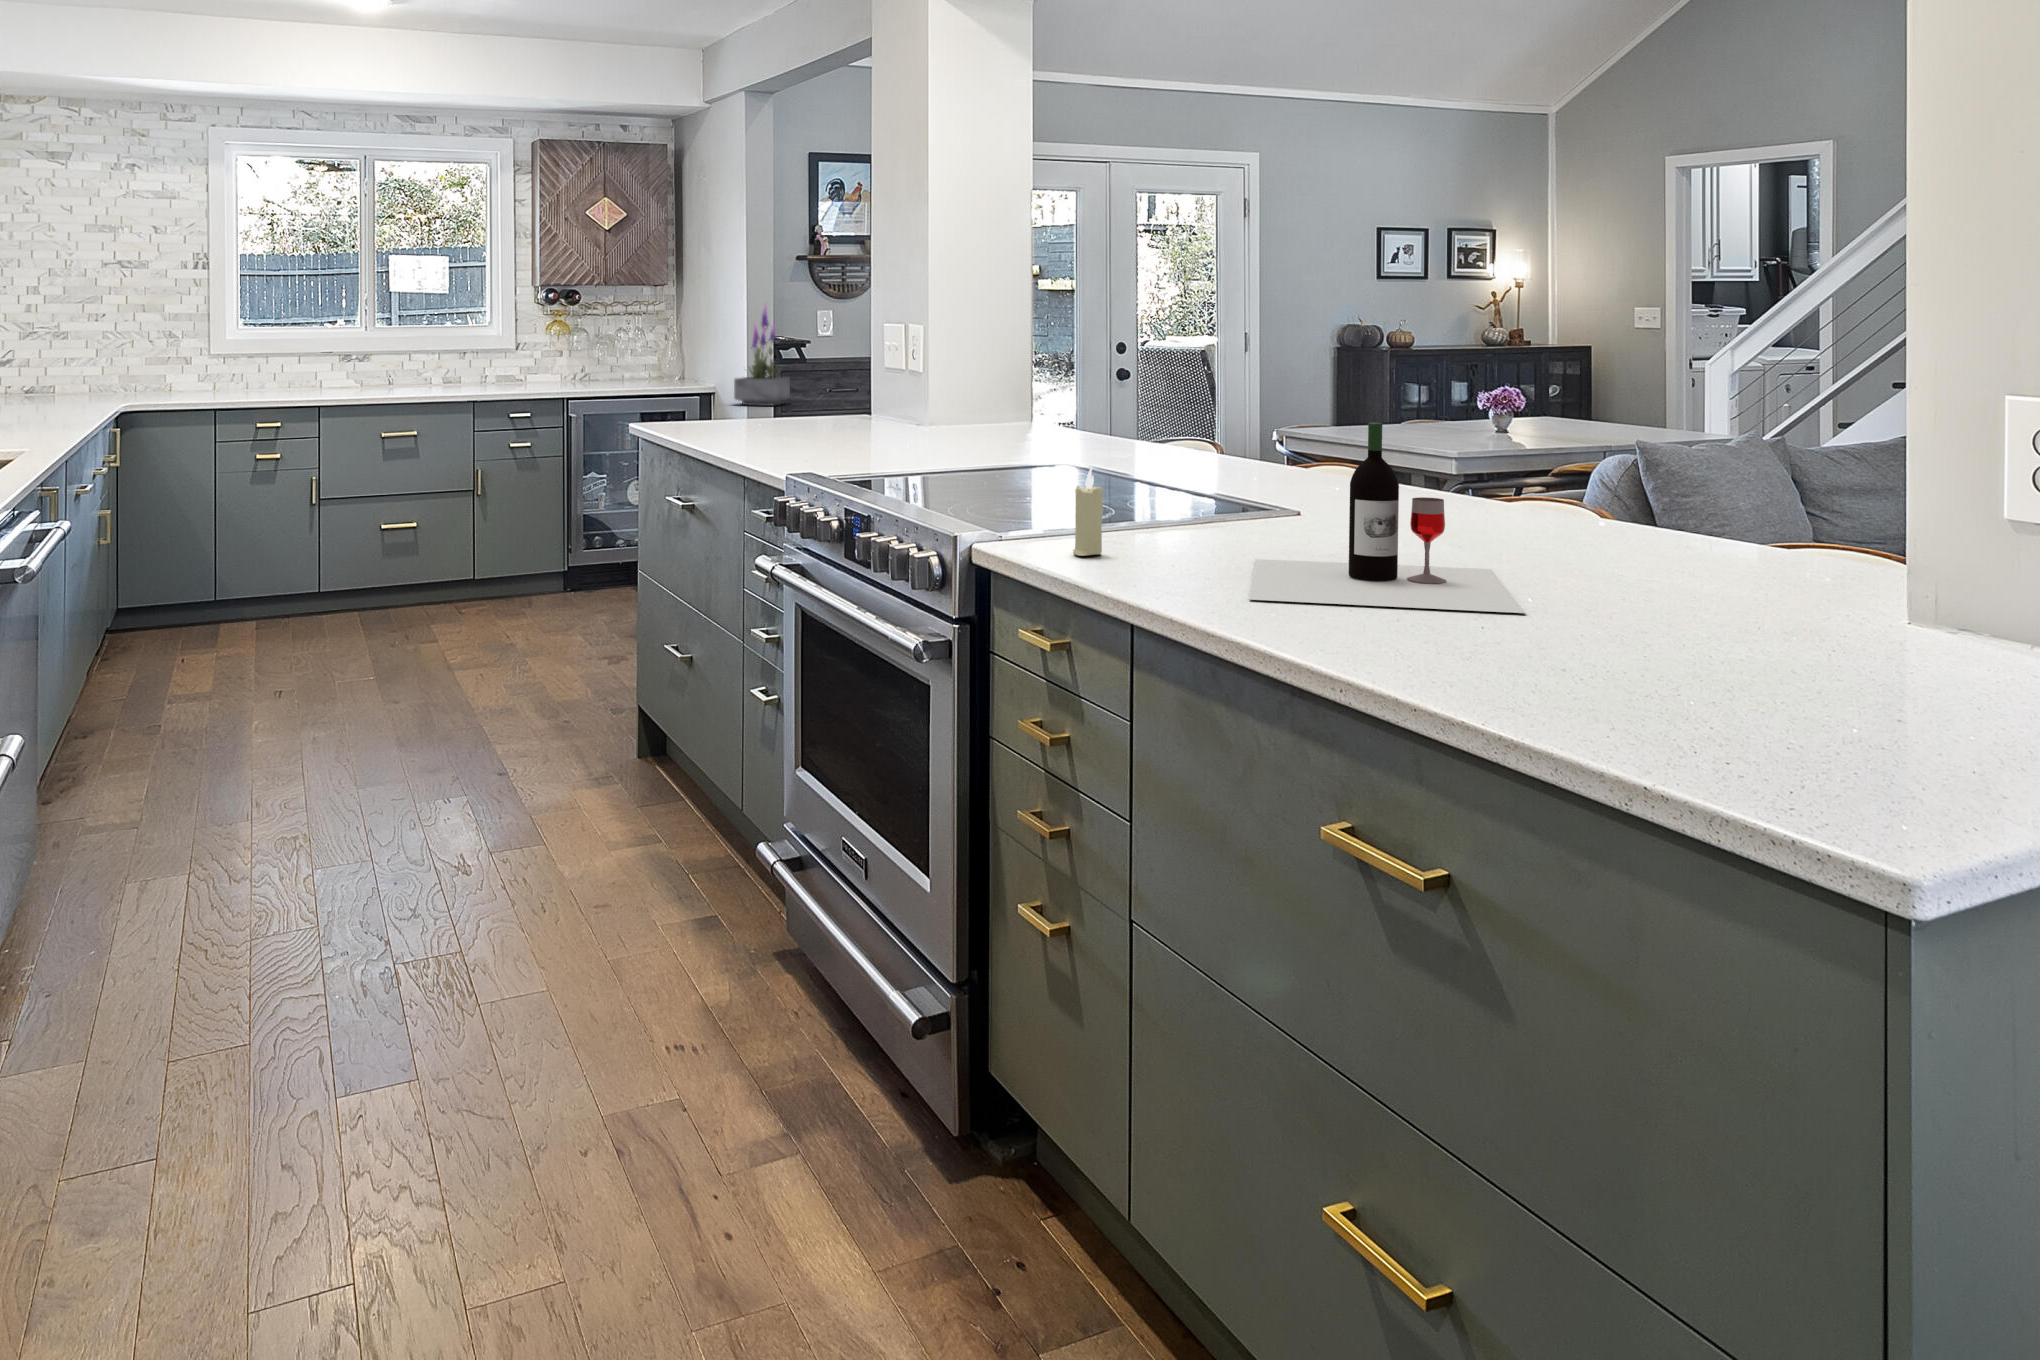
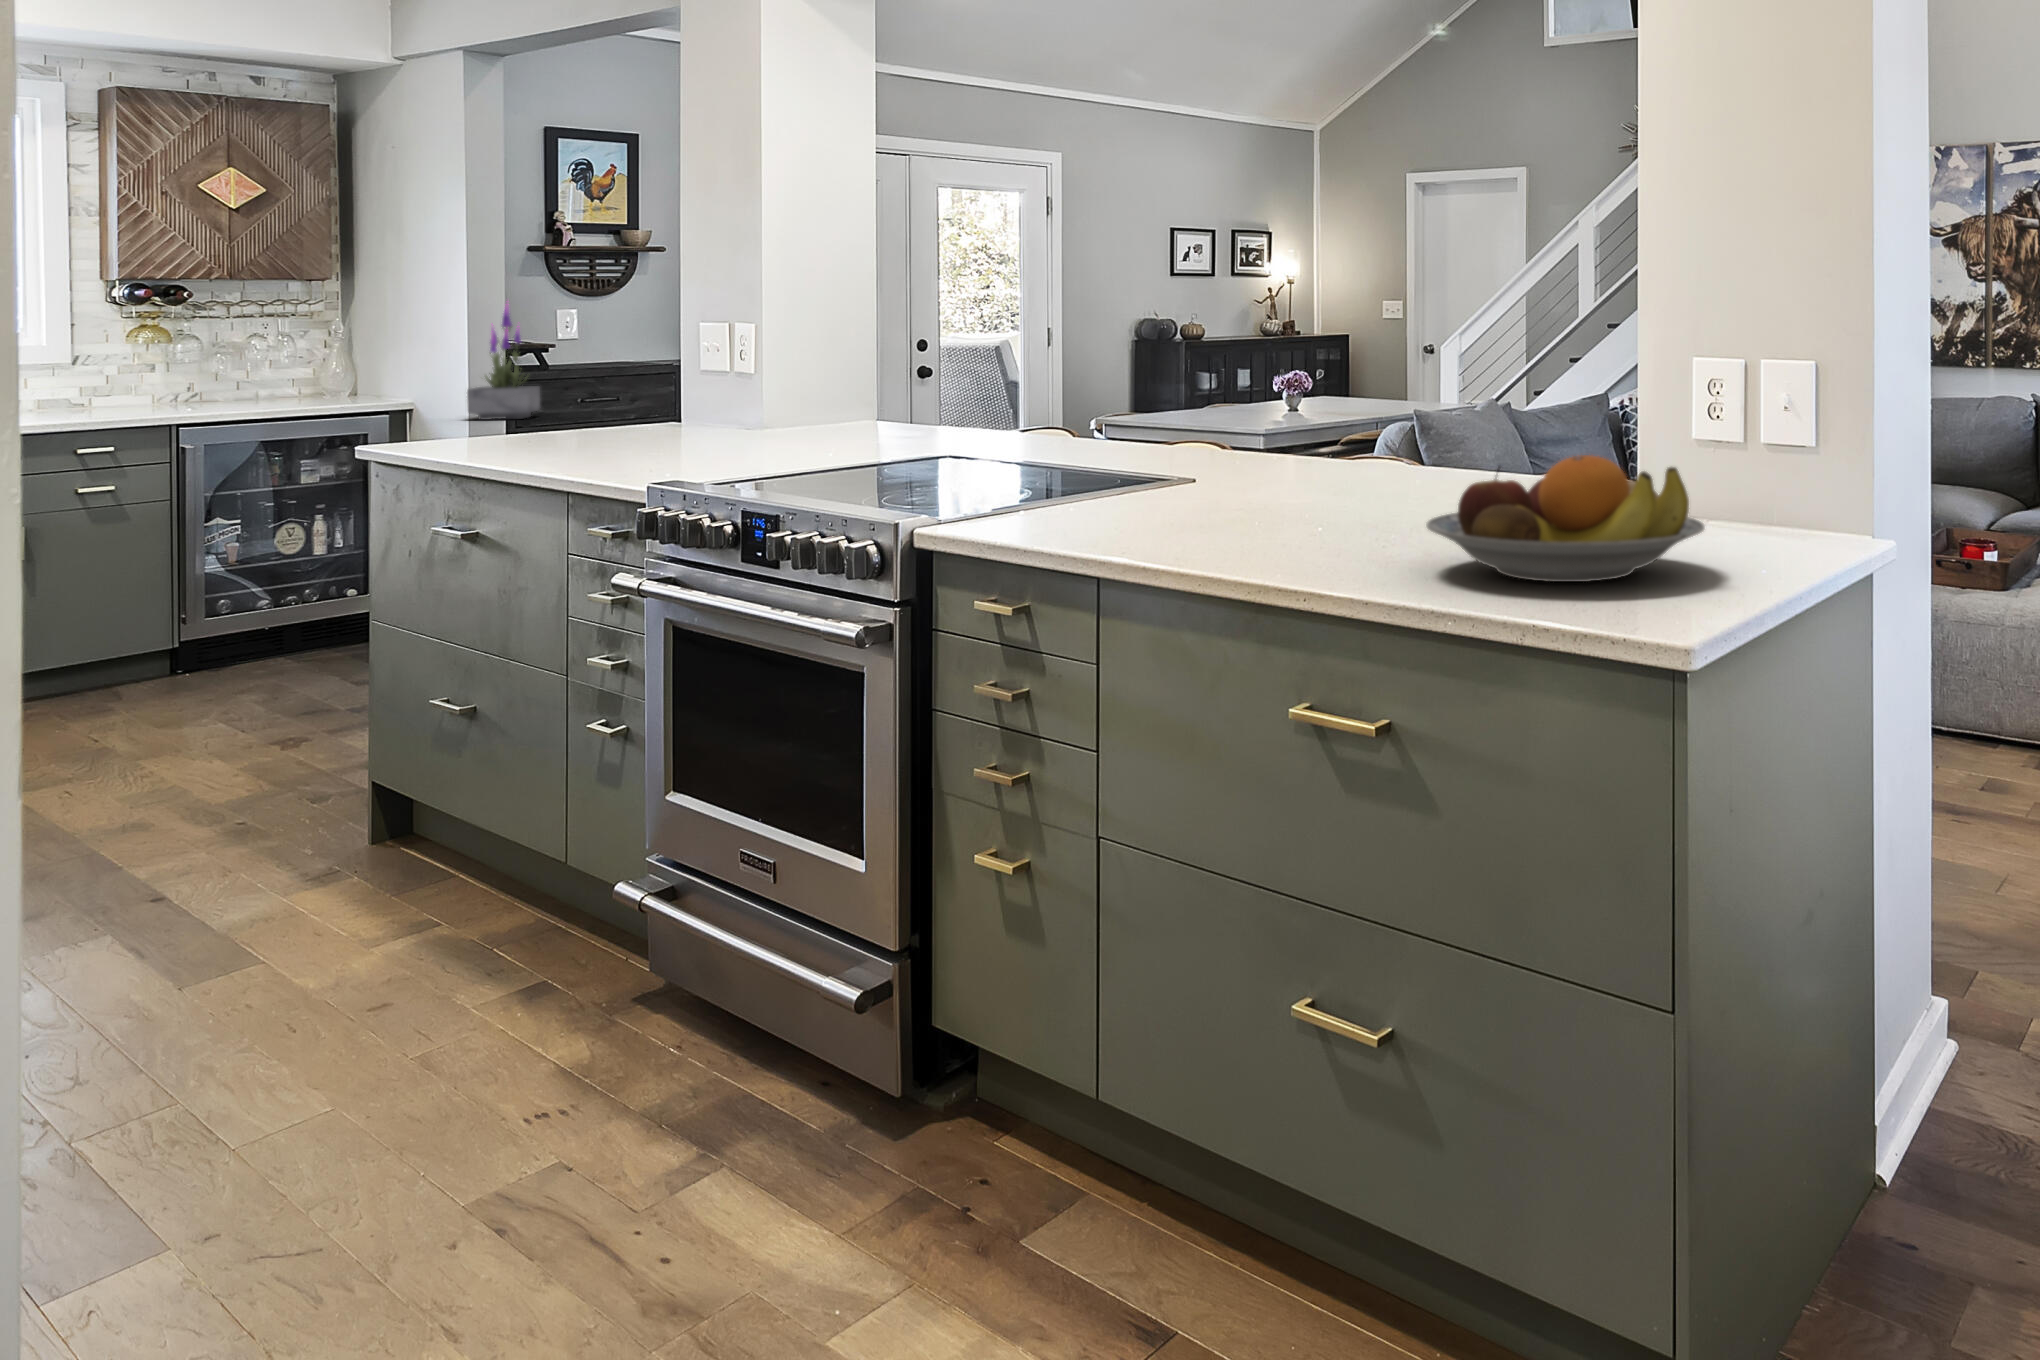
wine bottle: present [1250,422,1525,613] -> none [1177,398,1410,549]
candle: present [1073,467,1103,556] -> none [1012,448,1040,530]
fruit bowl: none [1523,529,1972,712] -> present [1426,455,1705,582]

